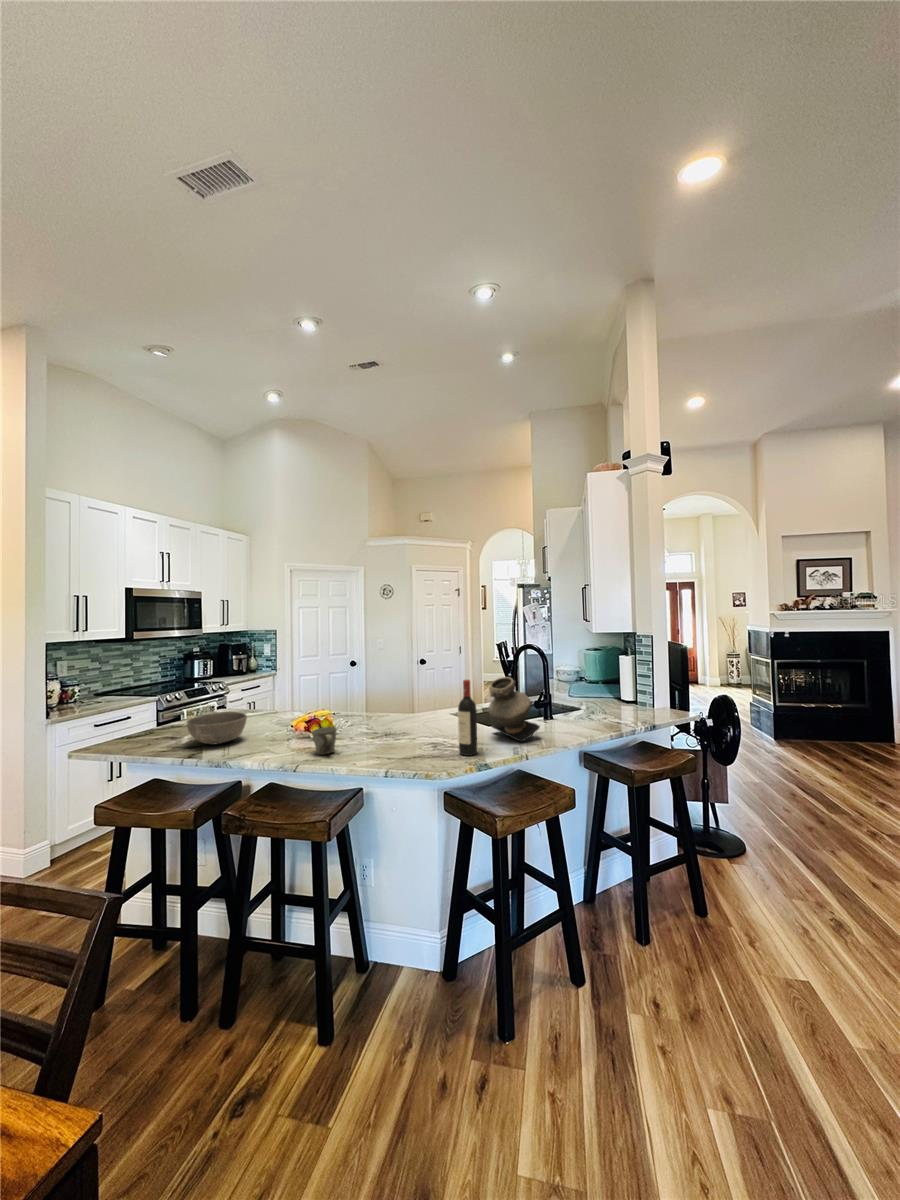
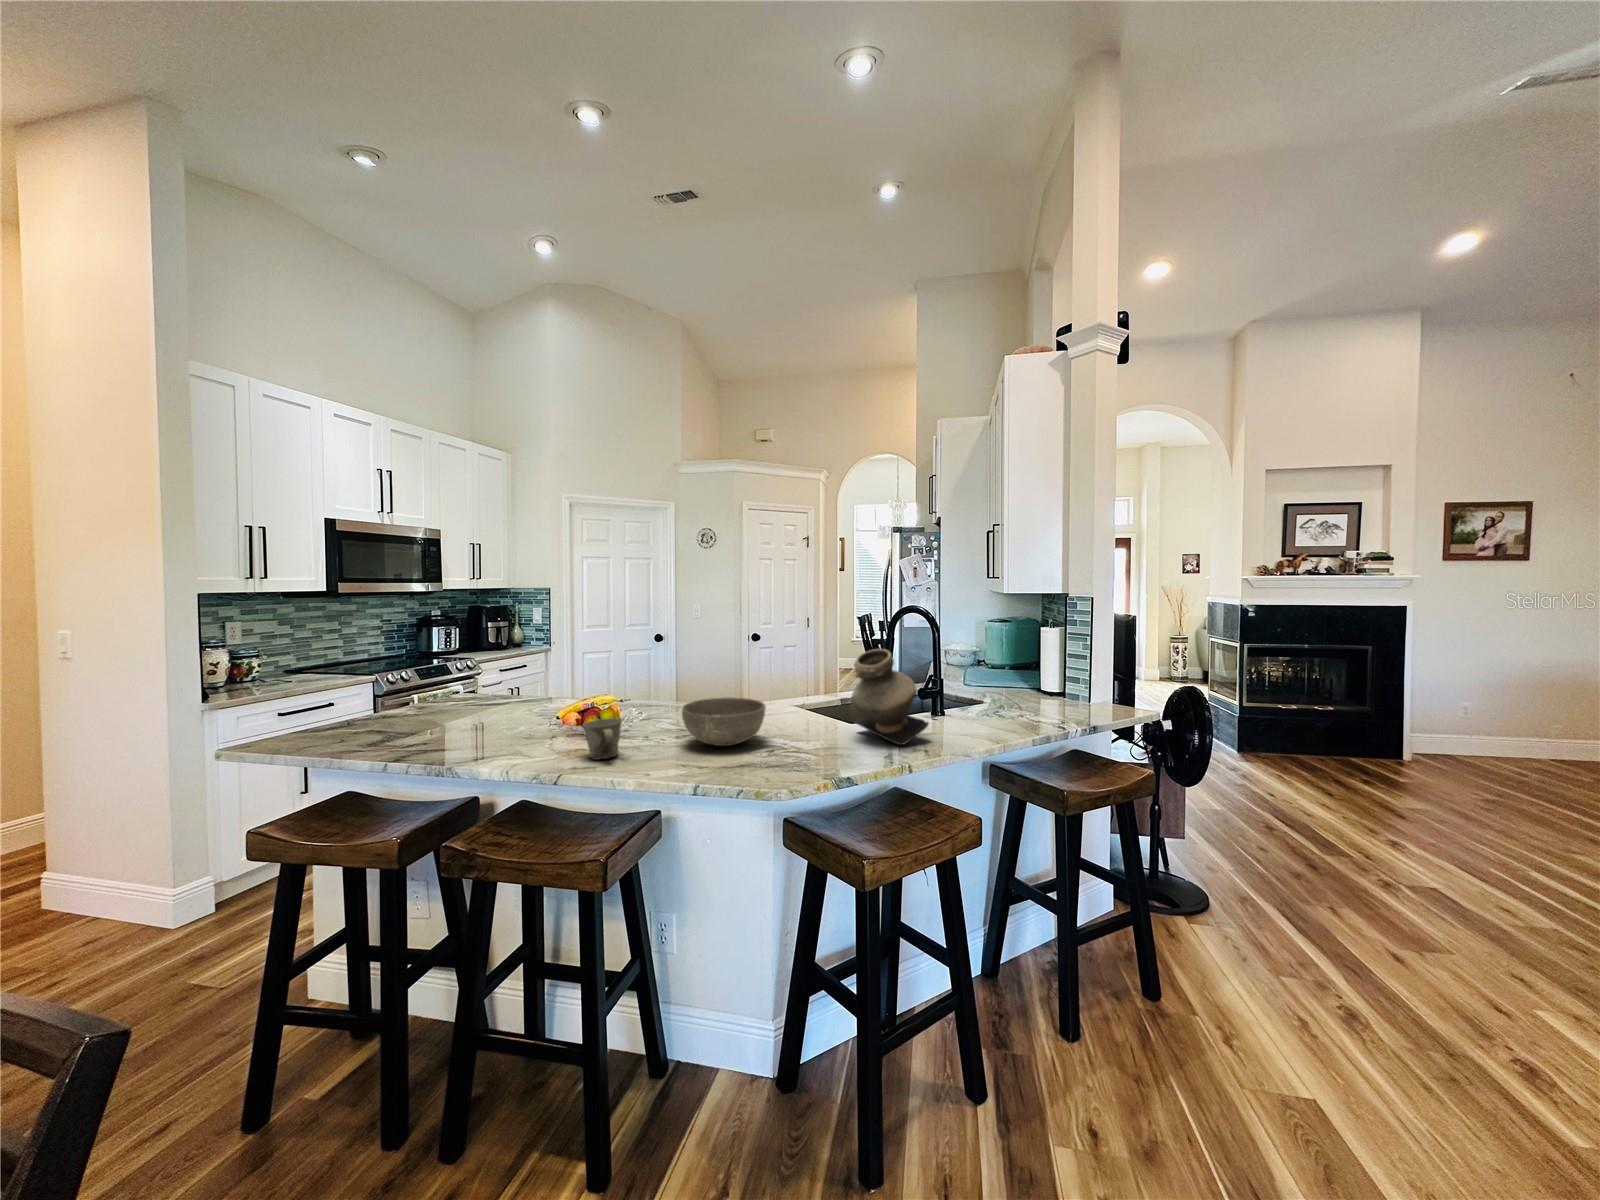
wine bottle: present [458,680,477,756] -> none [807,650,835,765]
bowl: present [187,712,247,744] -> present [682,697,766,746]

